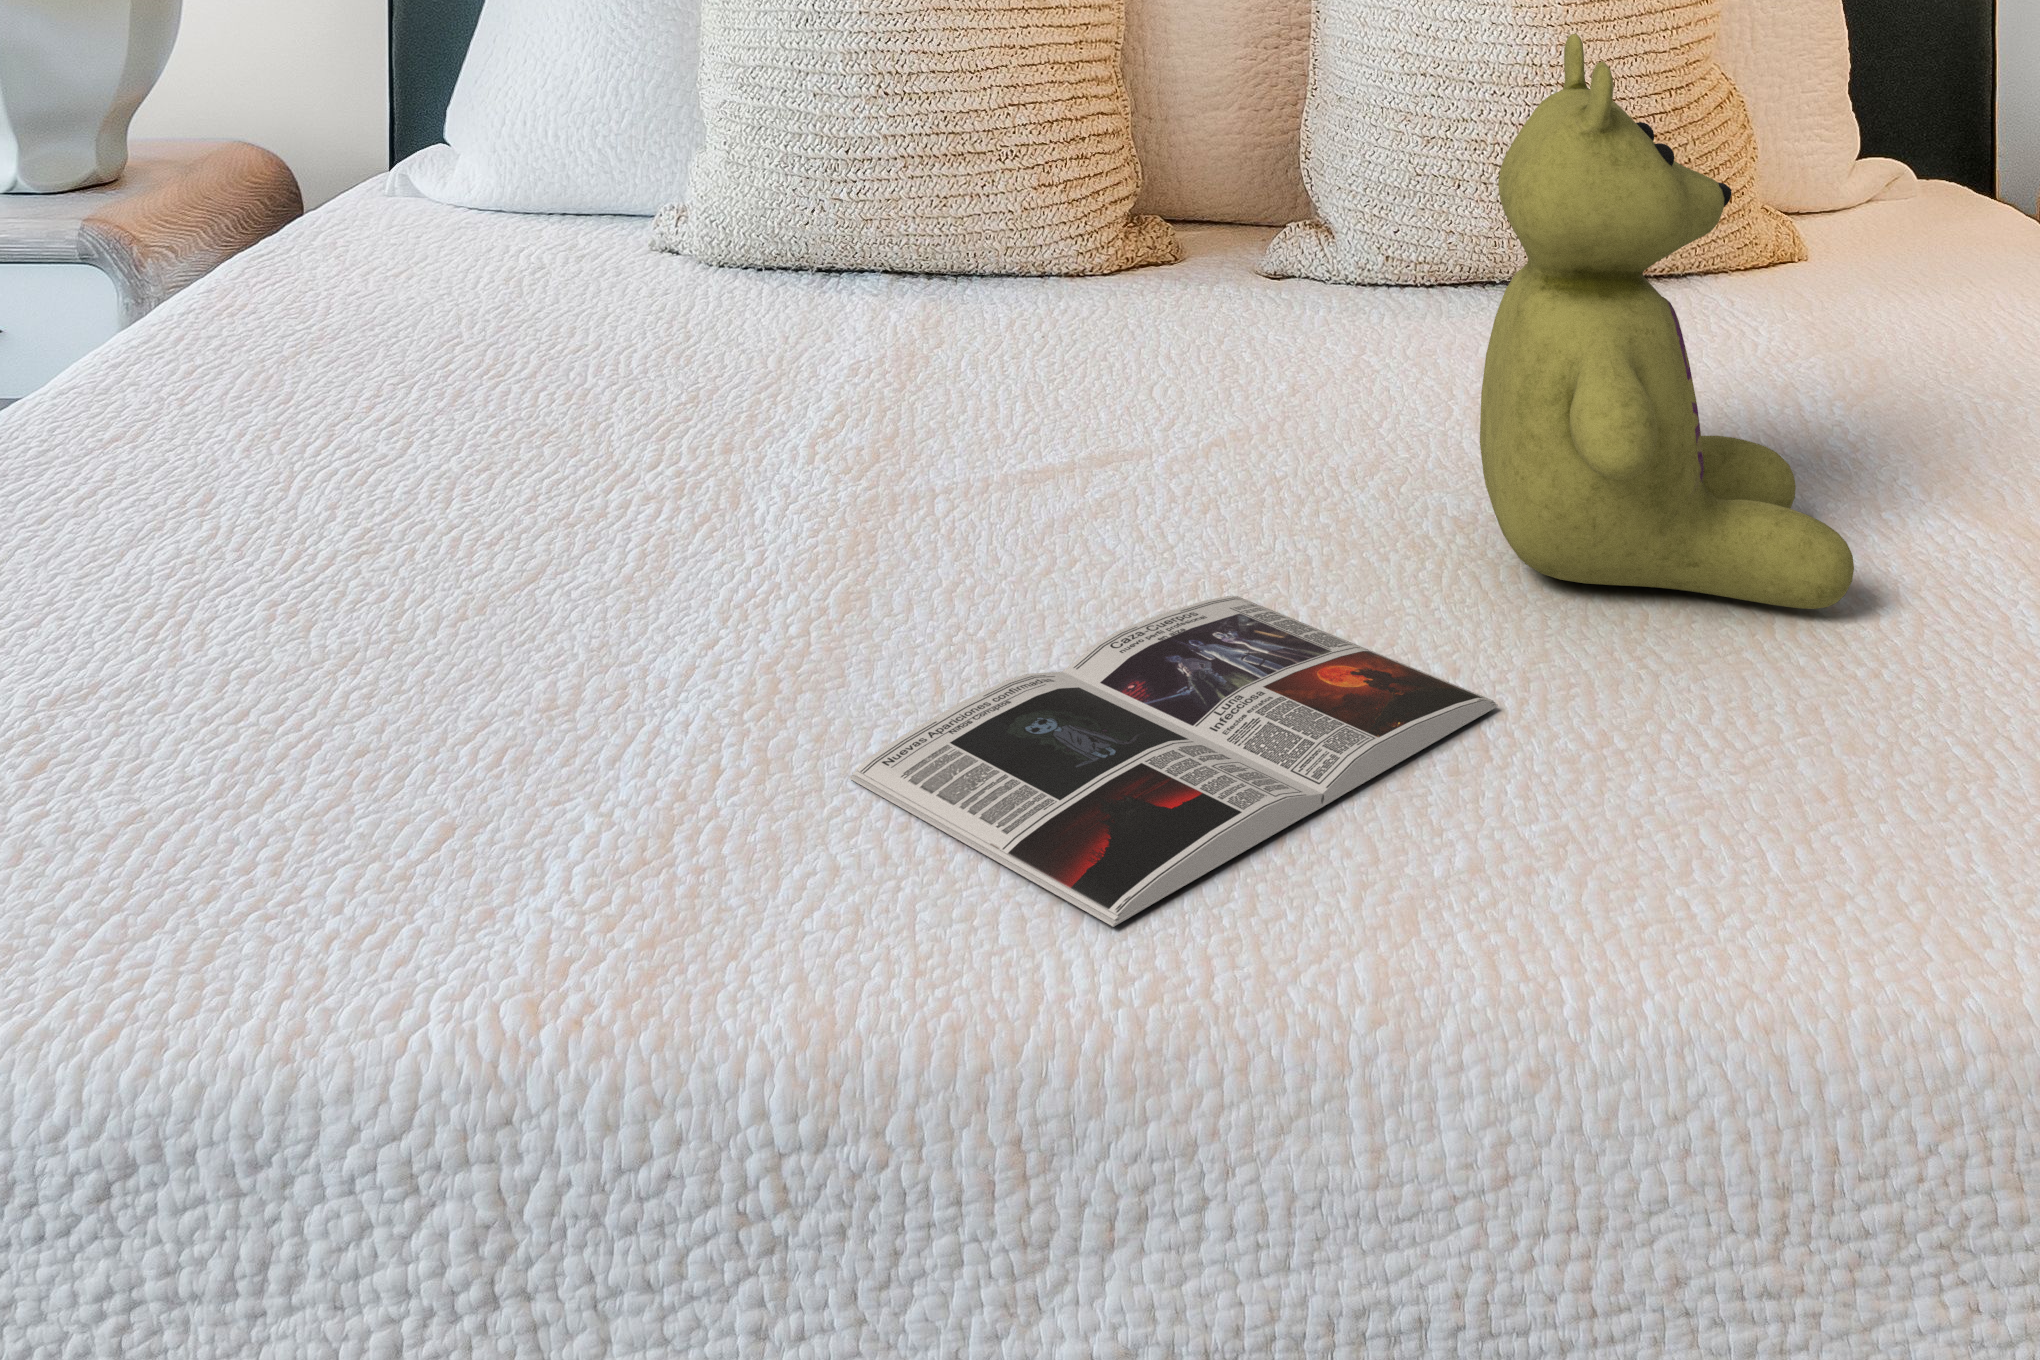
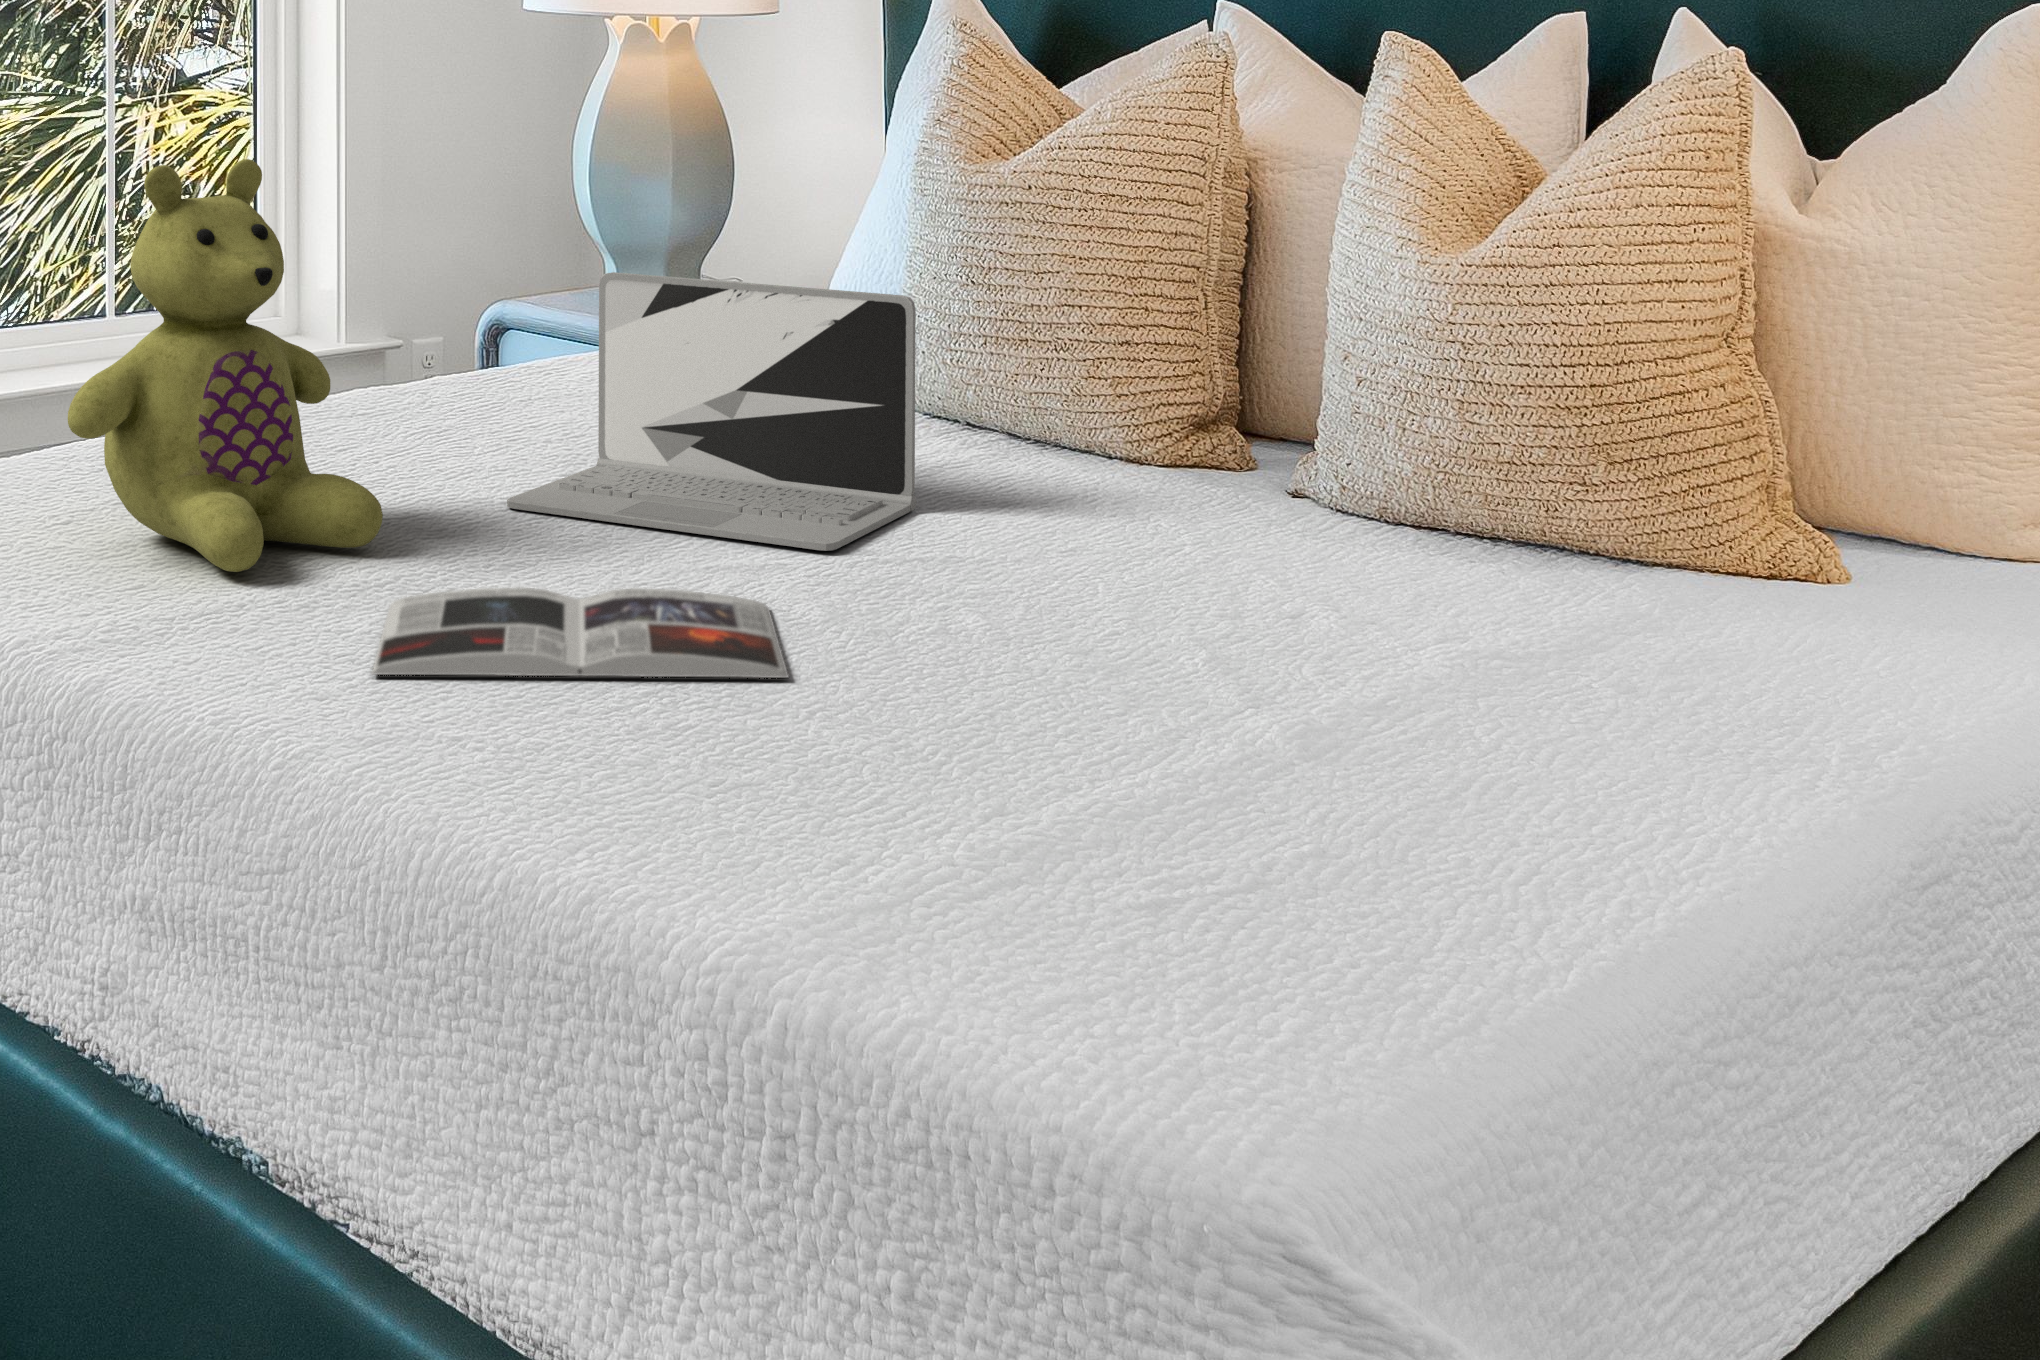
stuffed bear: present [1480,34,1854,609] -> present [68,159,383,572]
laptop: none [600,135,1118,537] -> present [507,272,916,551]

